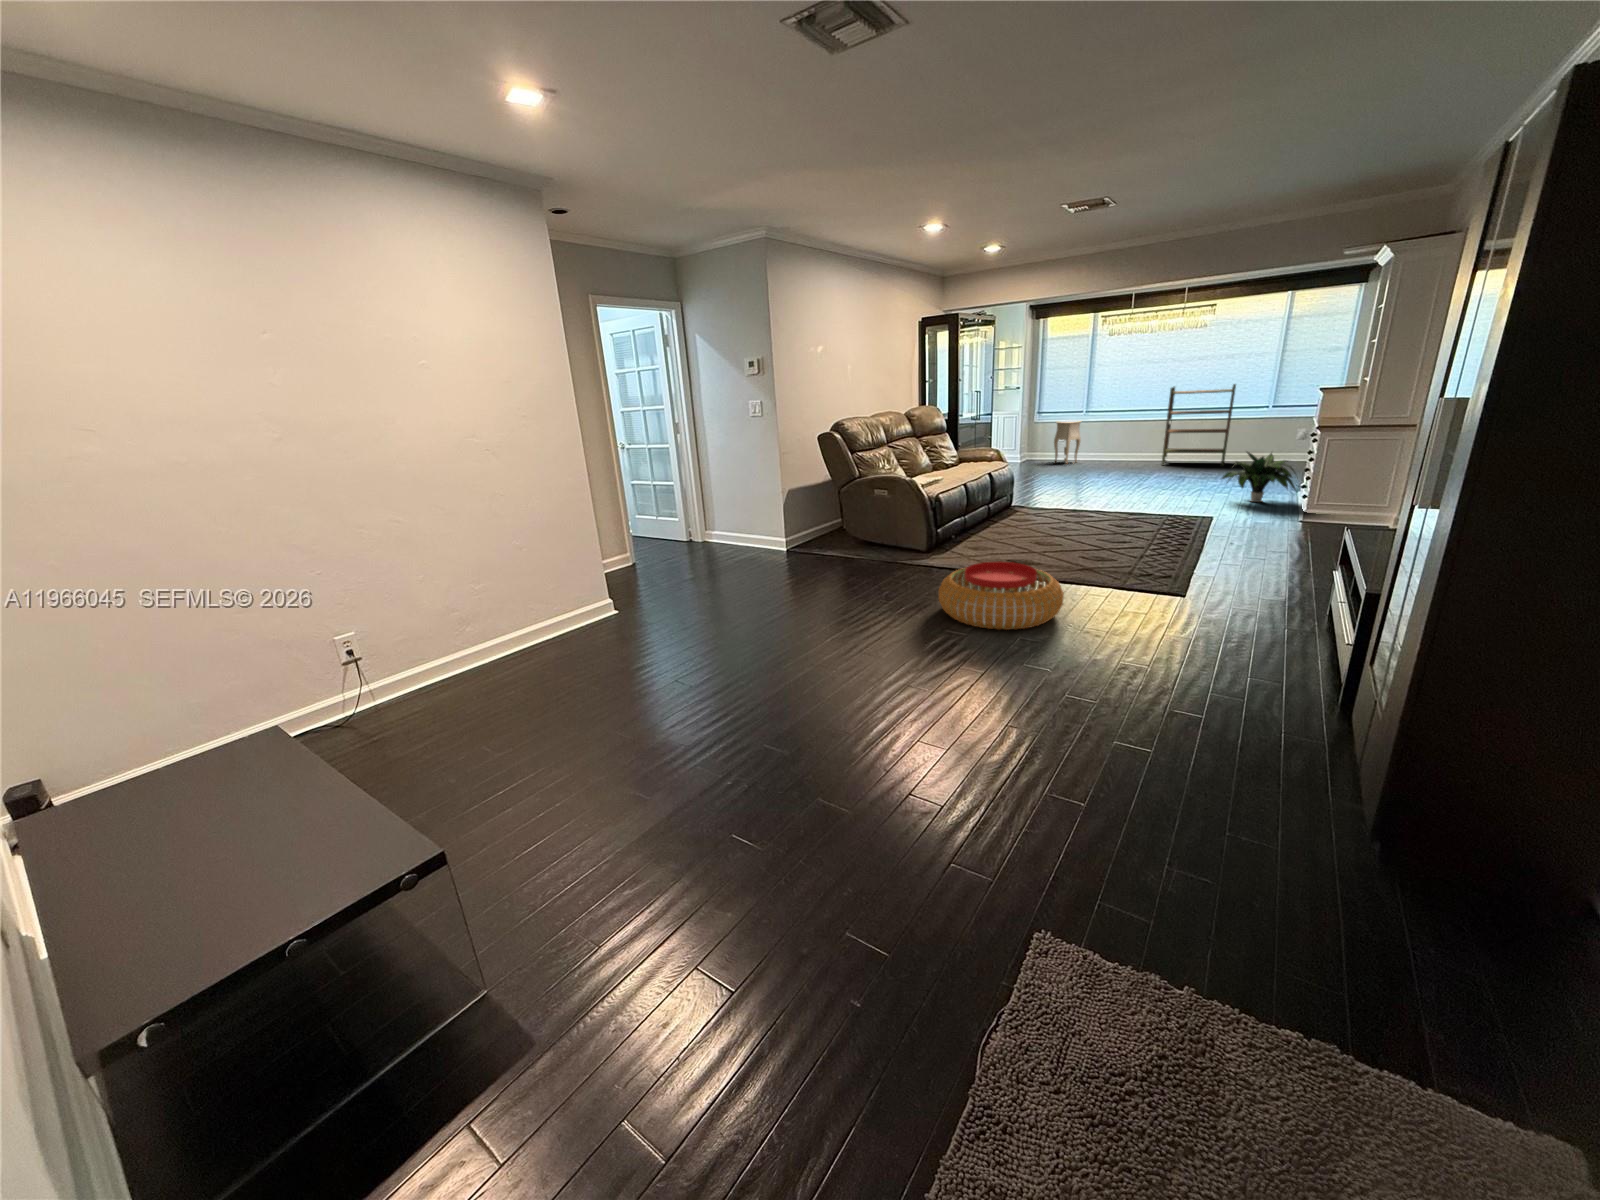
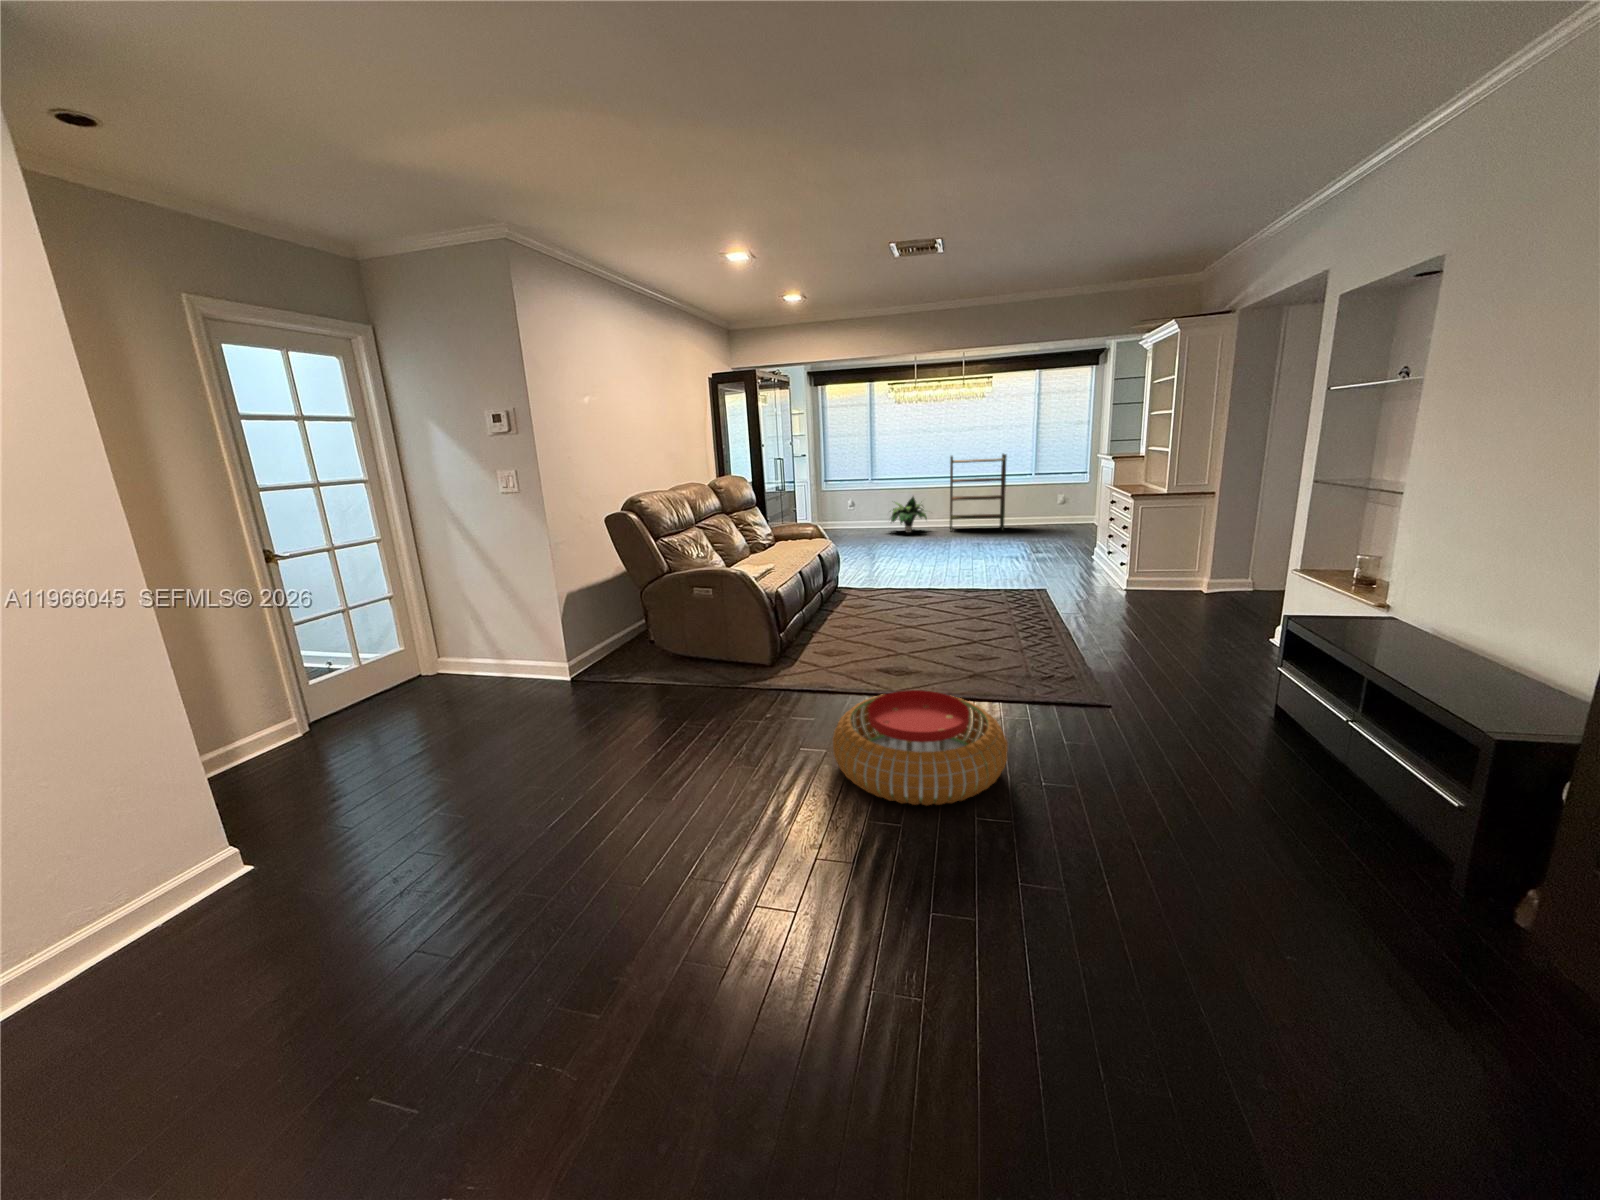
side table: present [1054,420,1081,463] -> none [846,489,872,533]
potted plant: present [1222,452,1296,502] -> present [891,497,927,533]

